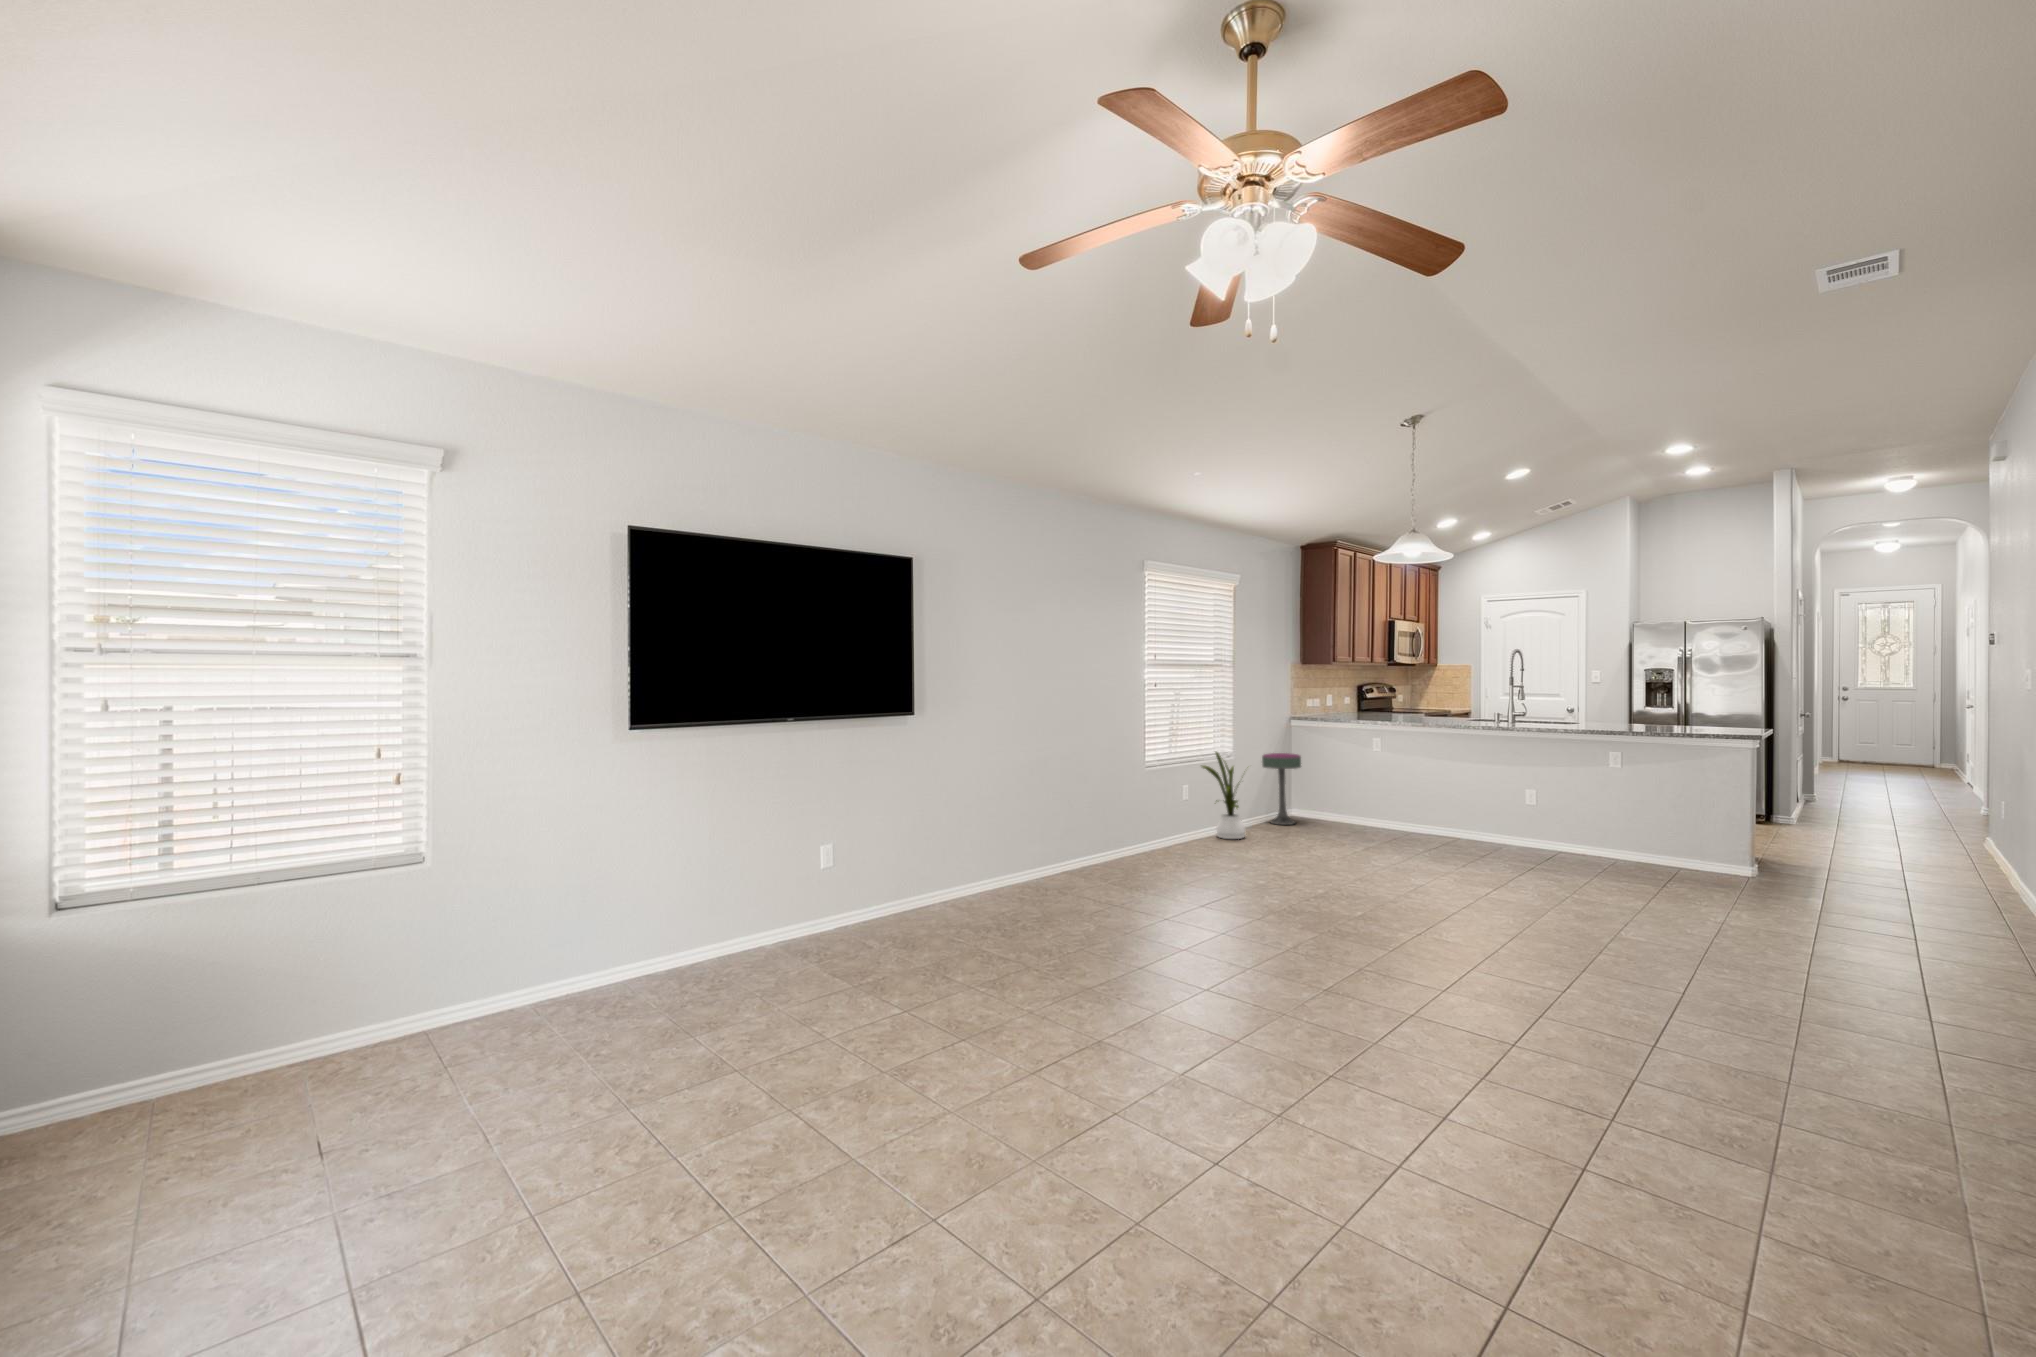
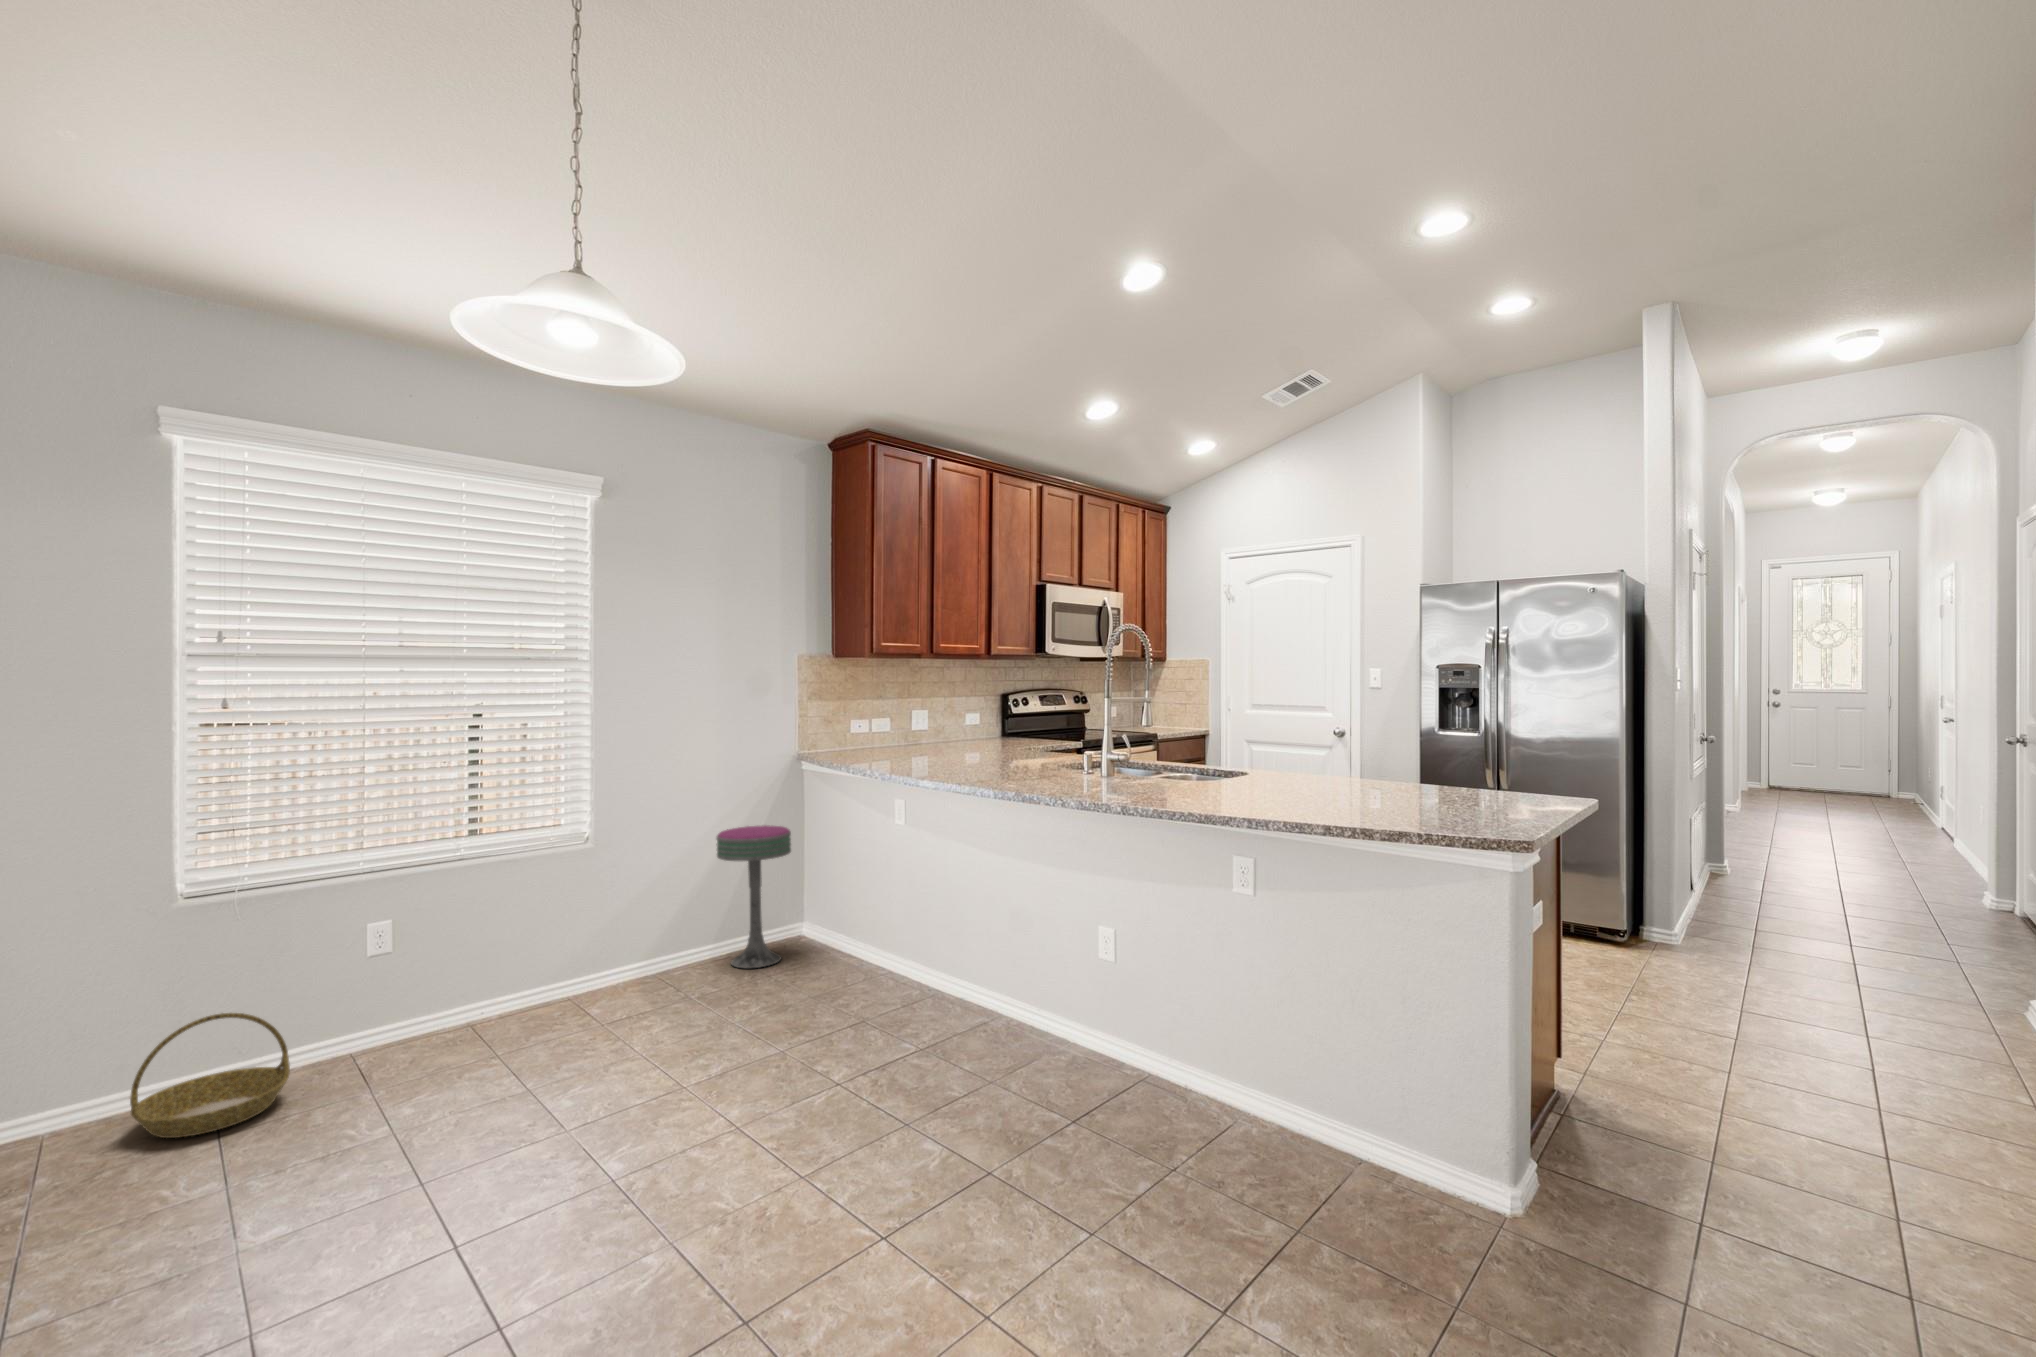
house plant: present [1202,752,1246,839] -> none [475,845,603,1028]
basket: none [1134,814,1184,859] -> present [130,1013,290,1138]

